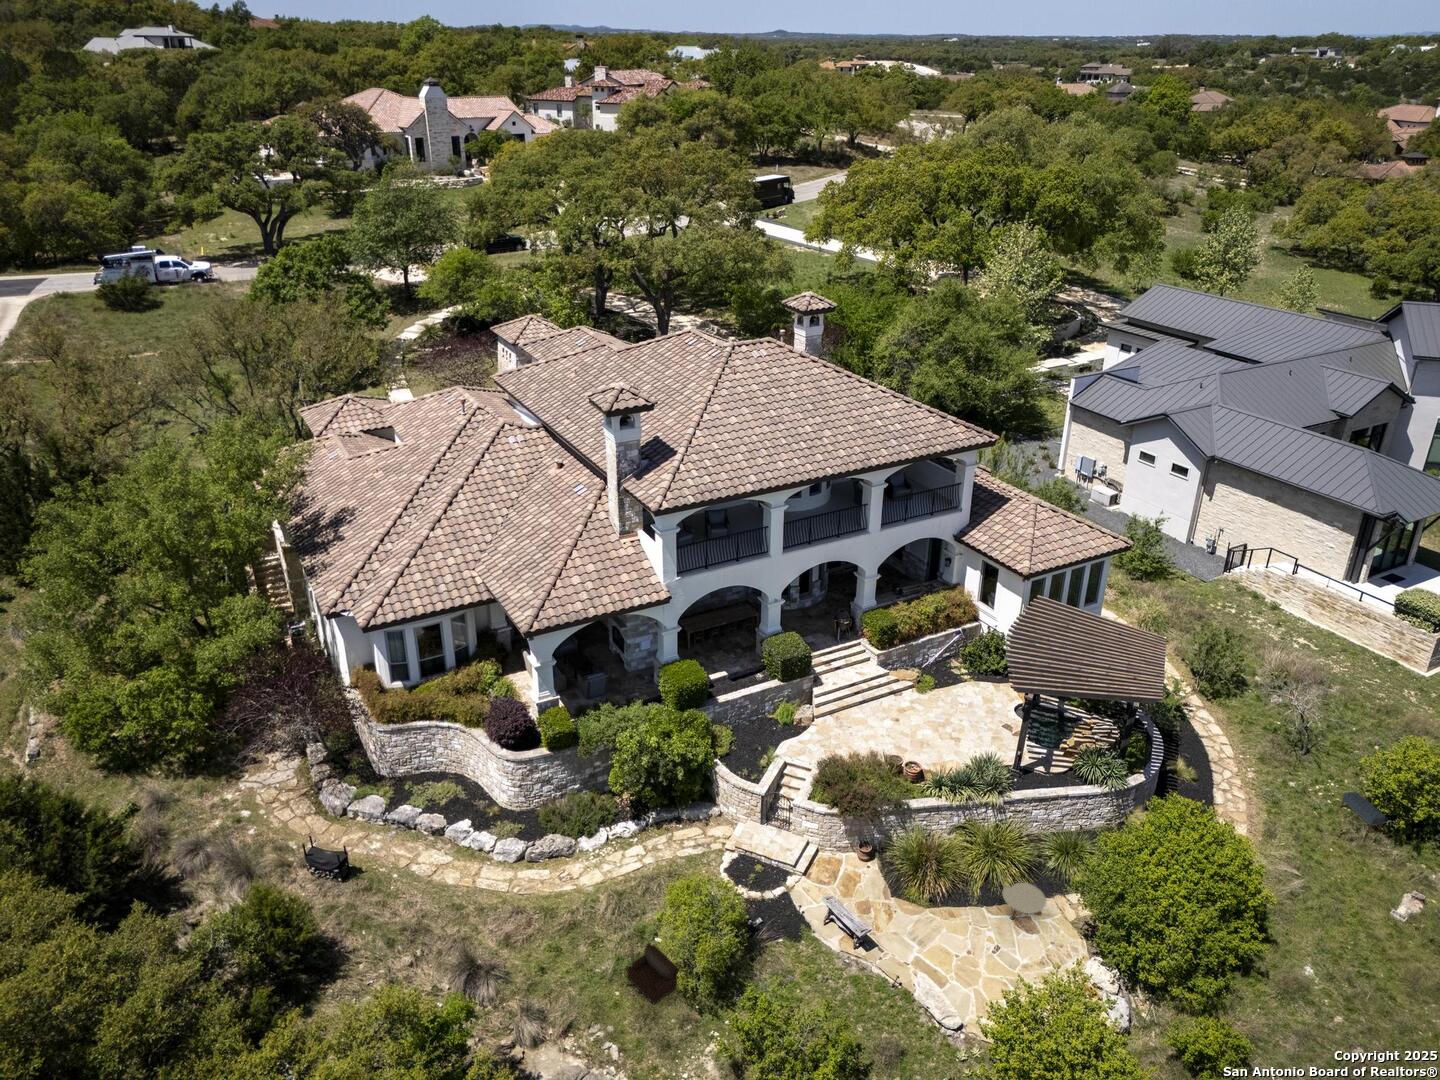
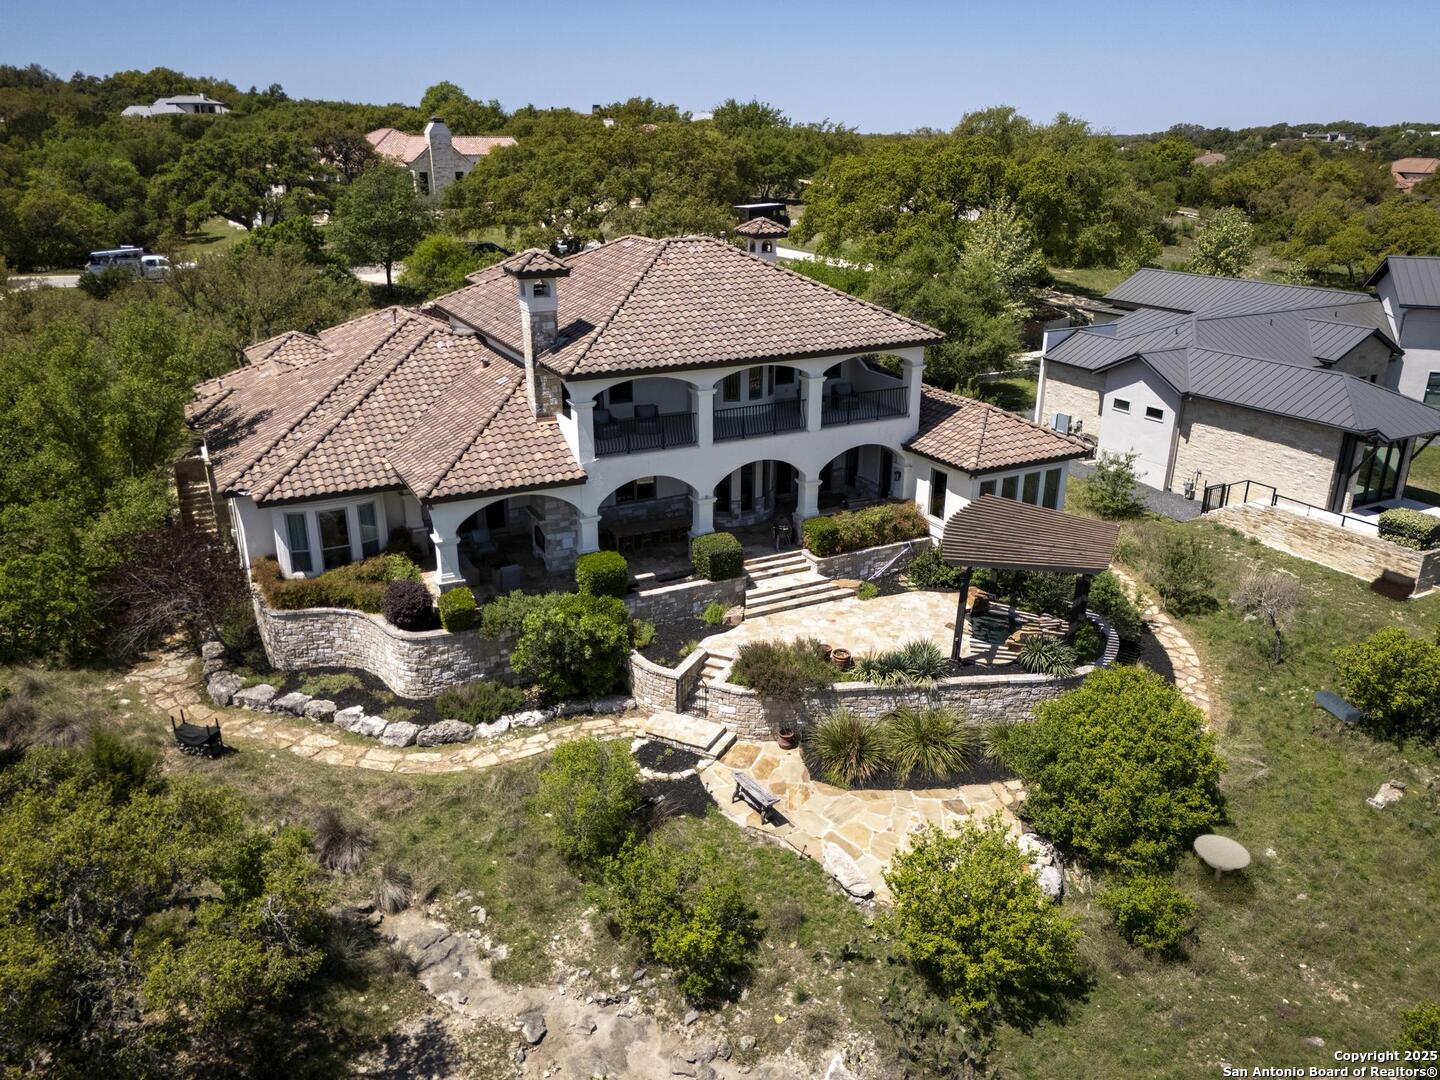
round table: present [1002,883,1046,920] -> present [1194,835,1250,882]
armchair: present [627,943,680,1004] -> present [1370,569,1416,601]

